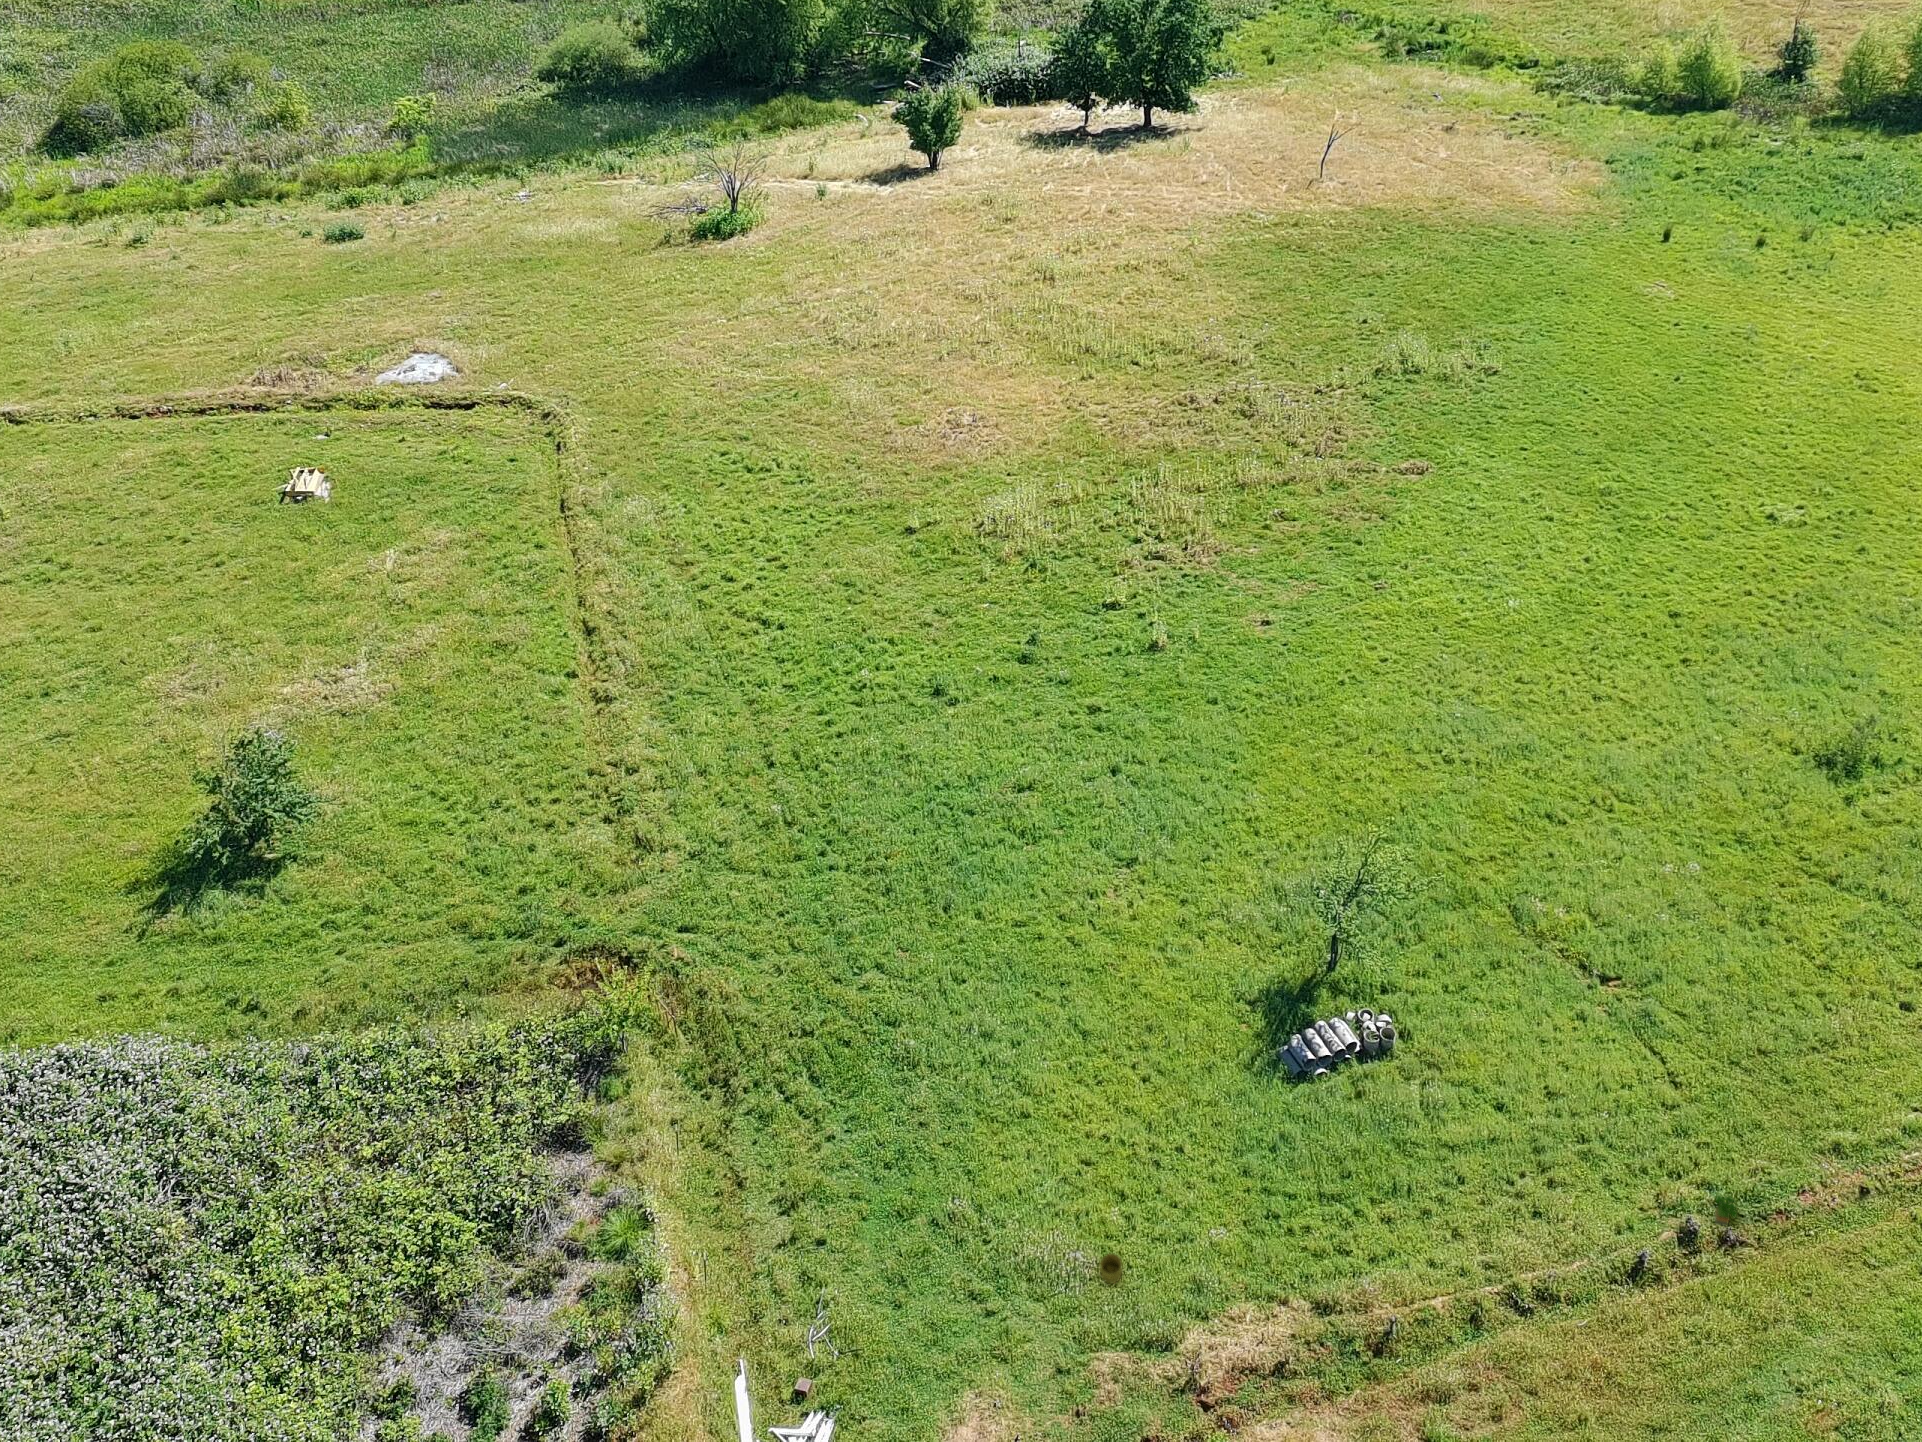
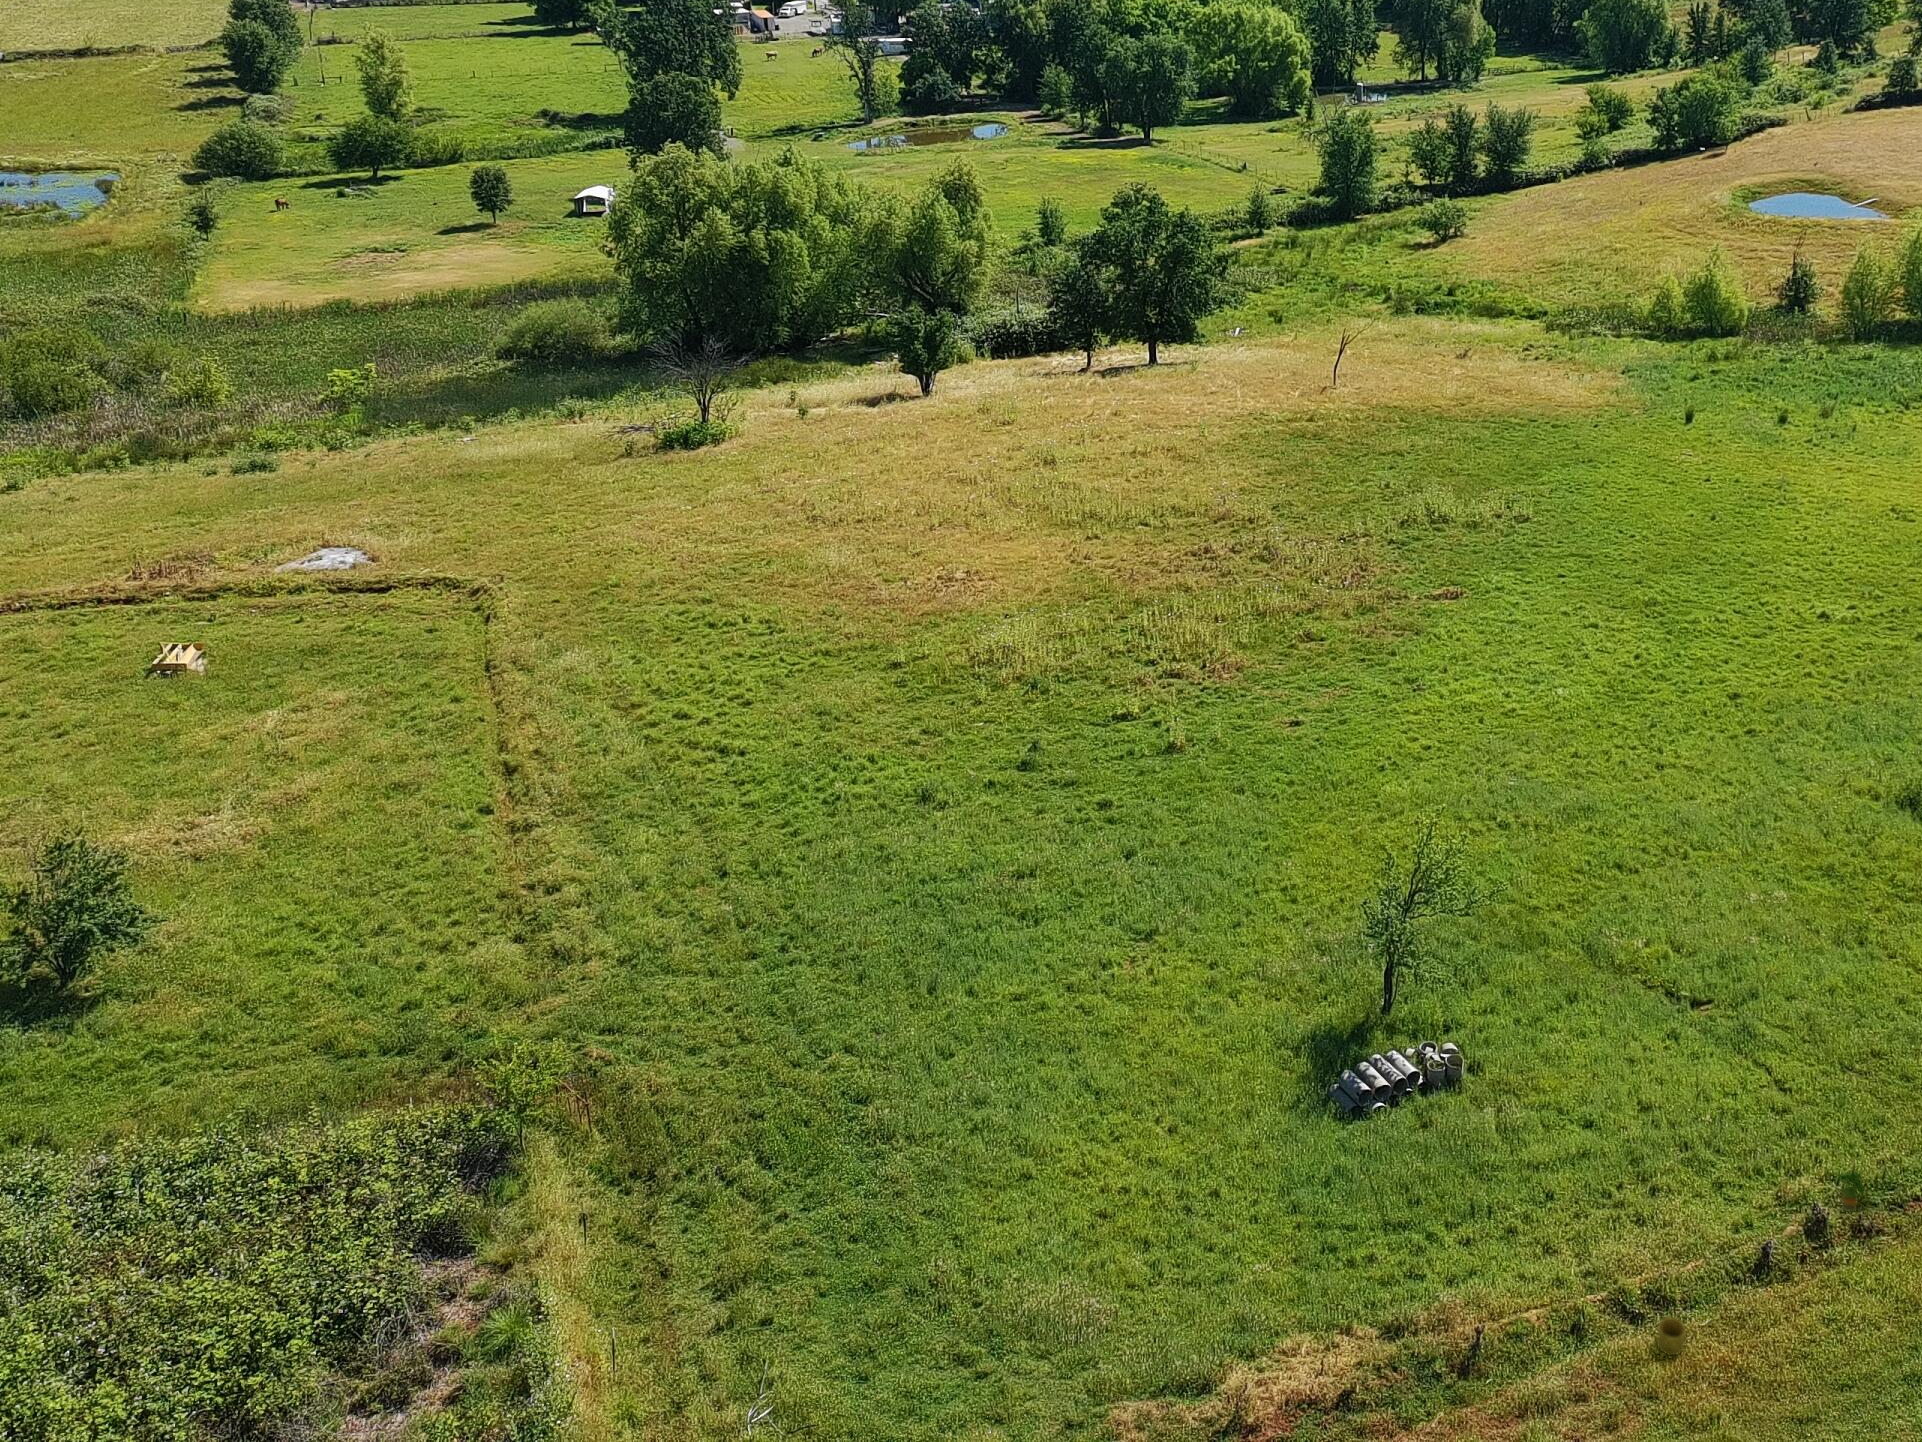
wooden bucket: present [1100,1253,1122,1284] -> present [1657,1317,1686,1355]

